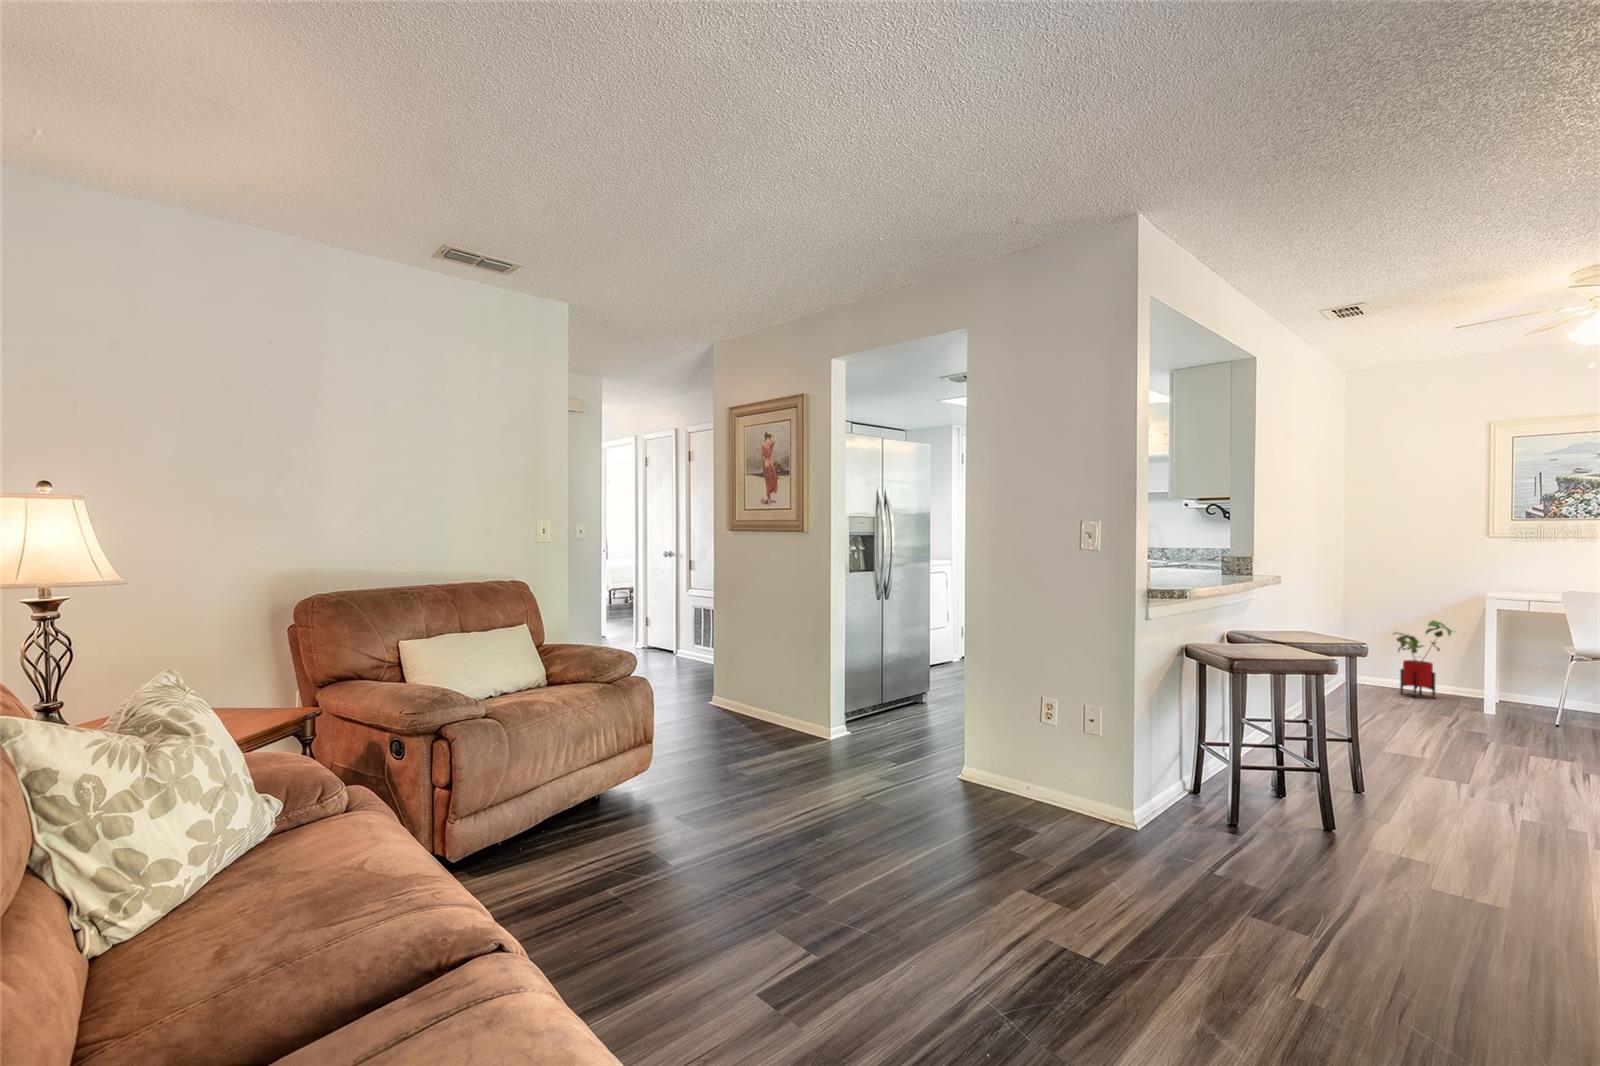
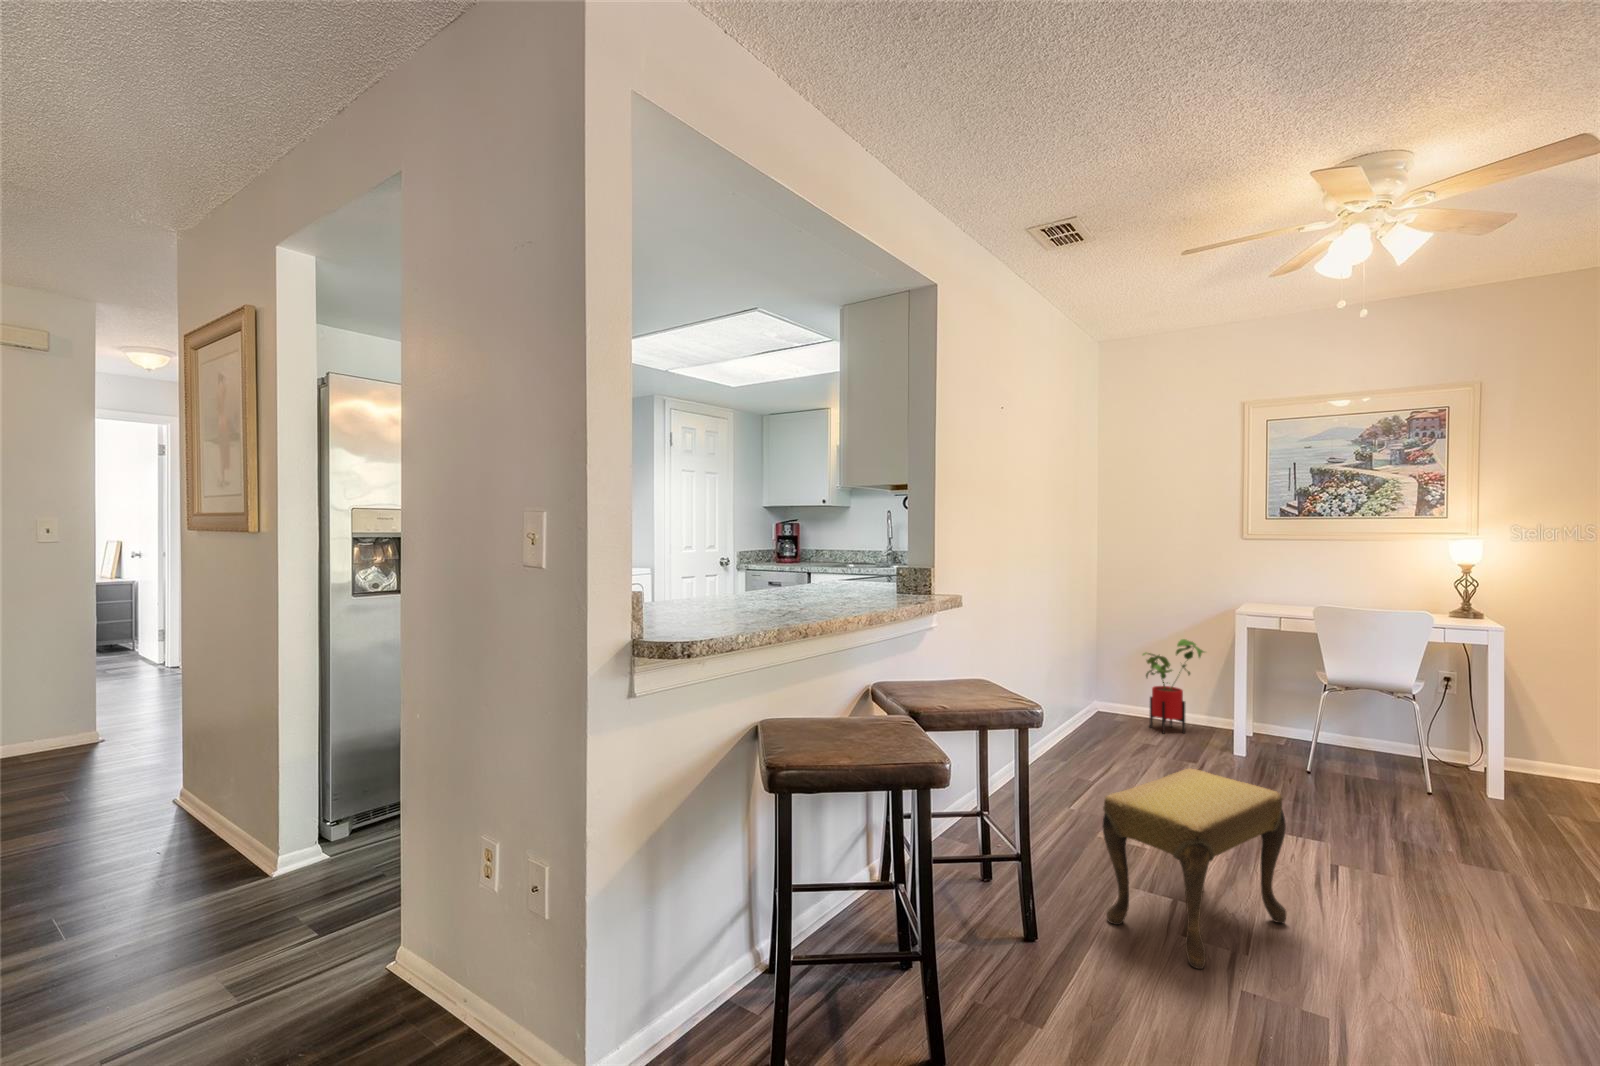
footstool: none [1403,695,1545,809] -> present [1102,768,1286,969]

